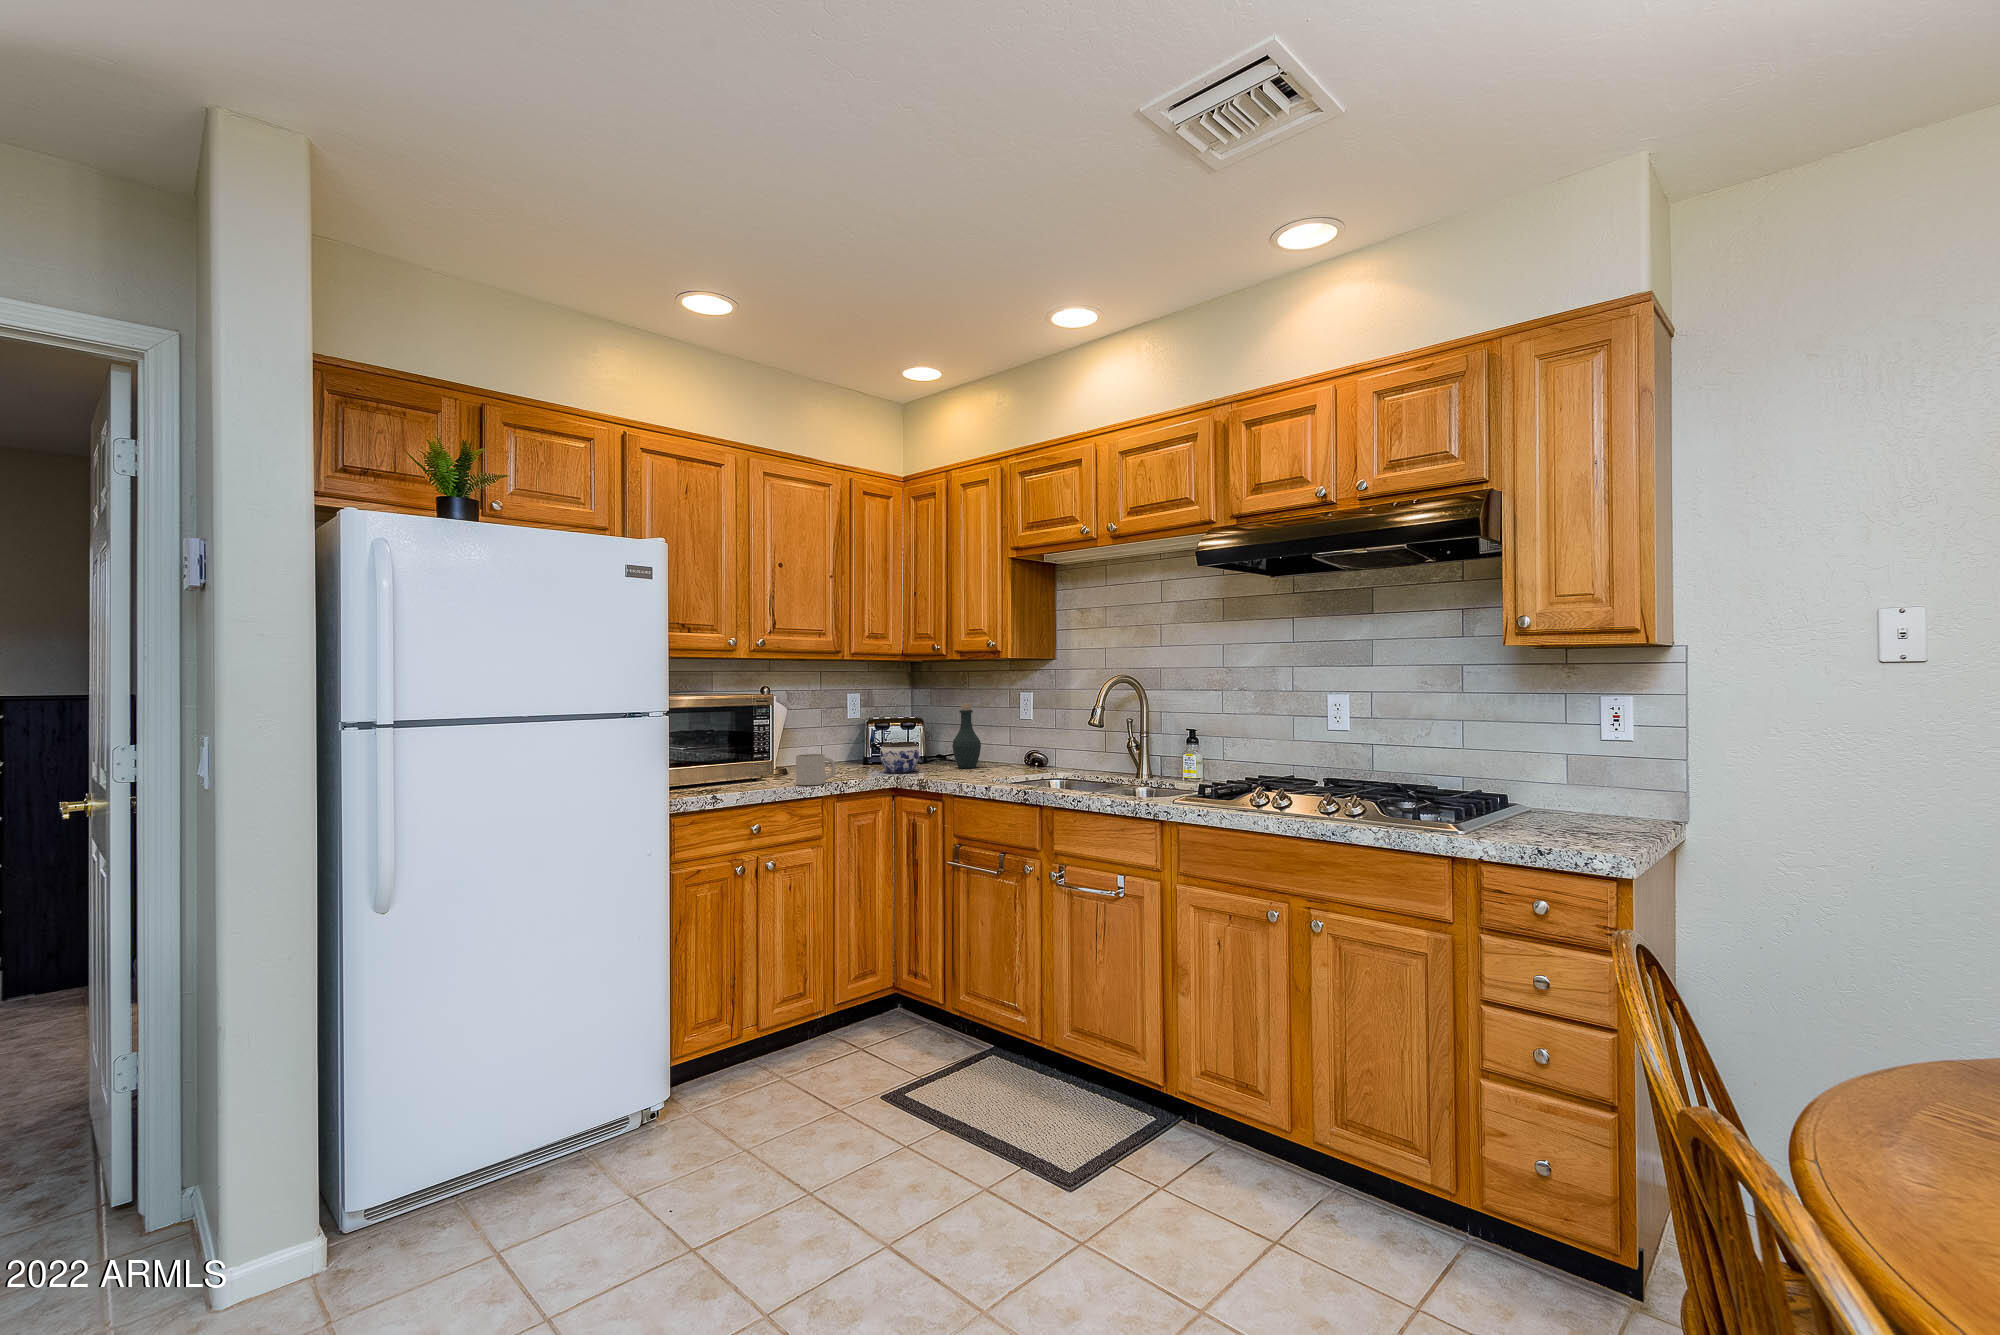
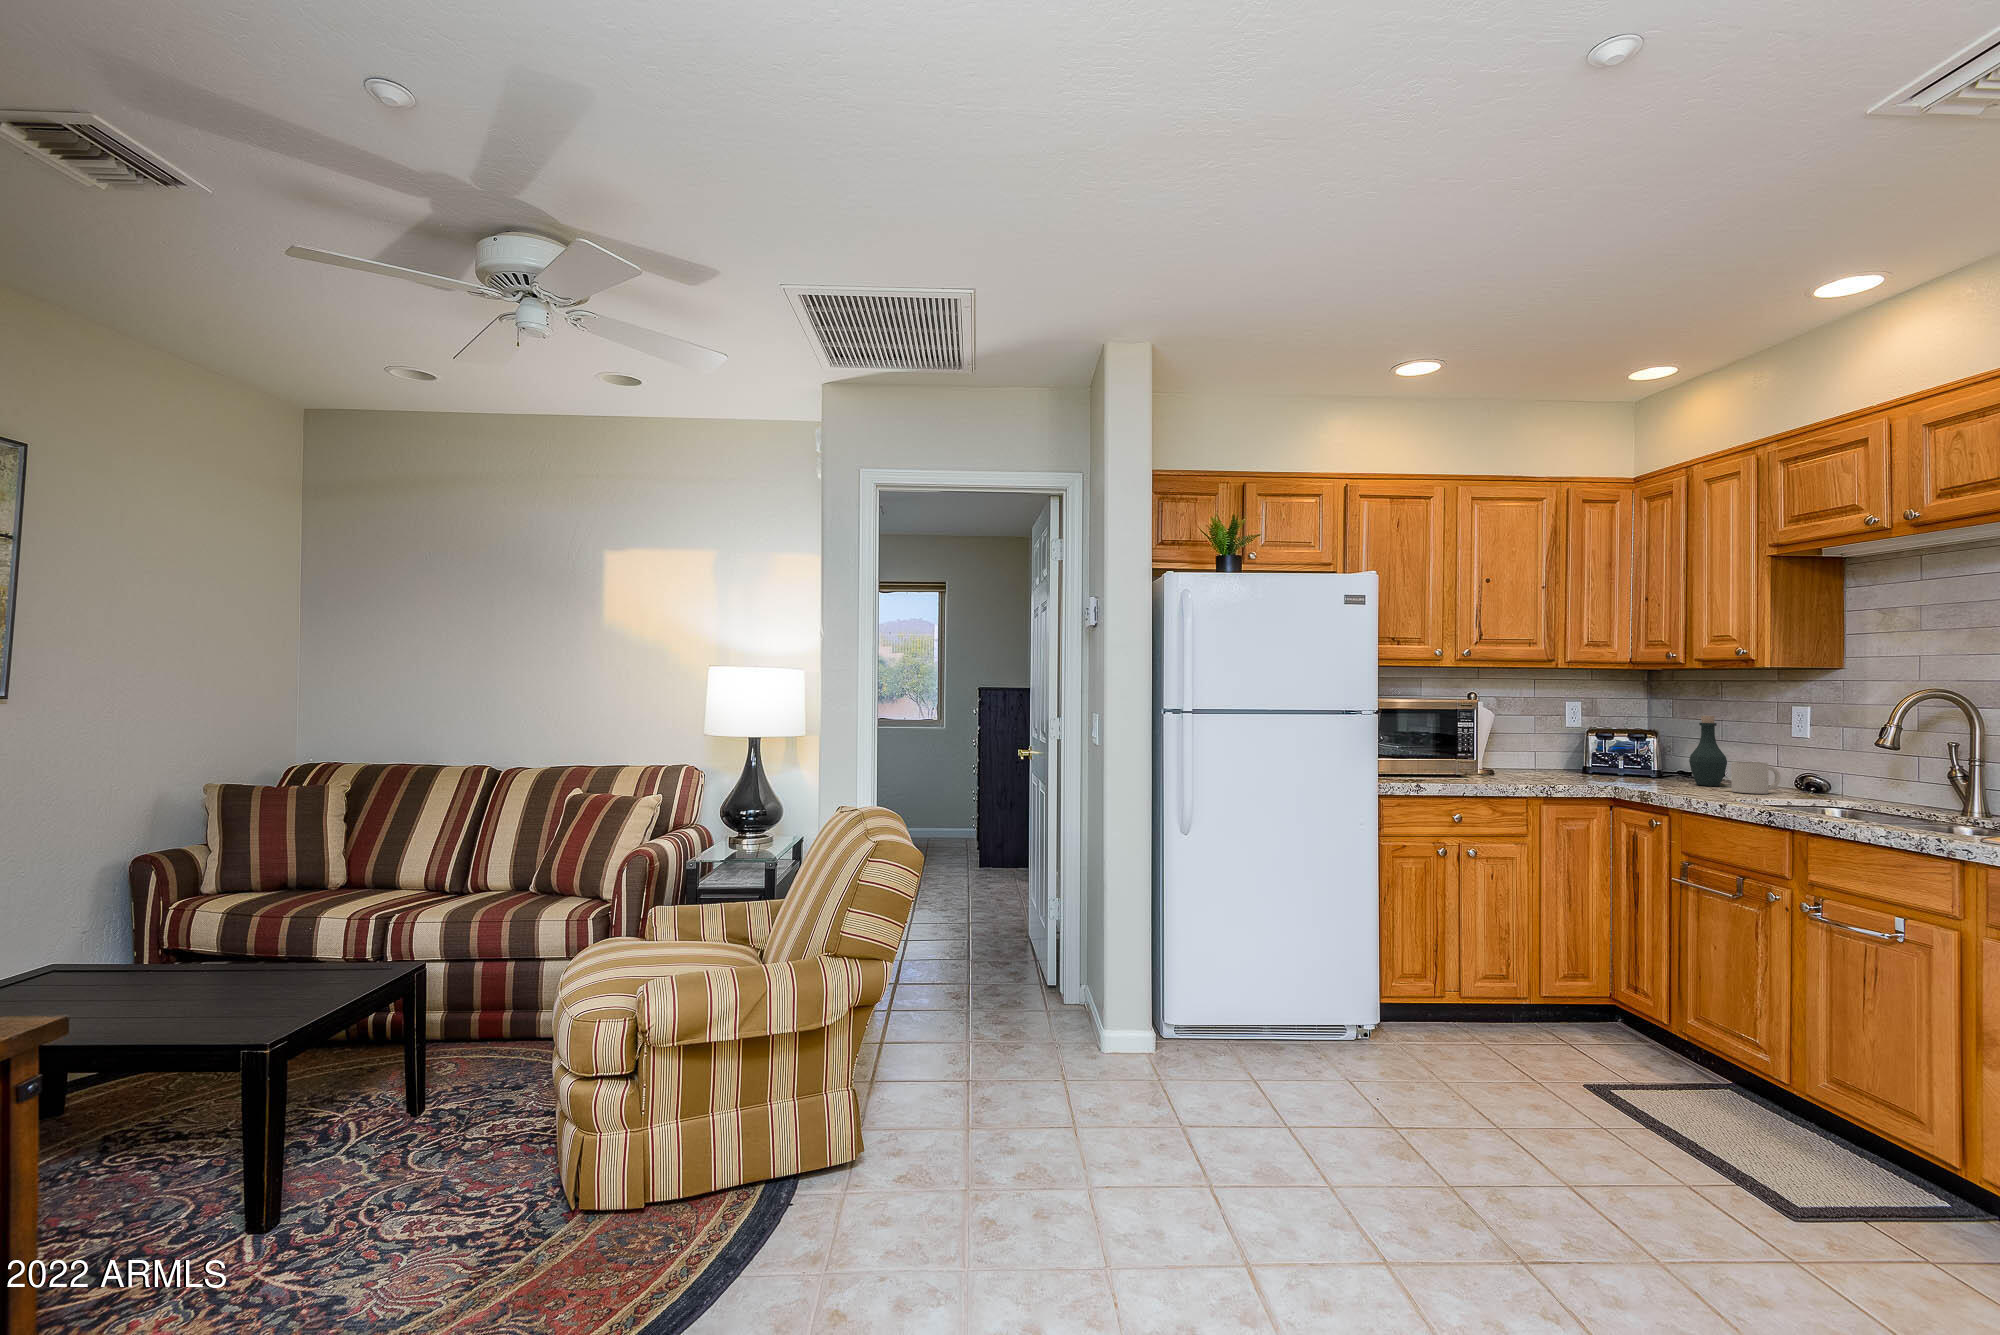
jar: present [880,742,919,773] -> none [1599,752,1646,784]
mug: present [796,754,836,785] -> present [1731,761,1780,794]

